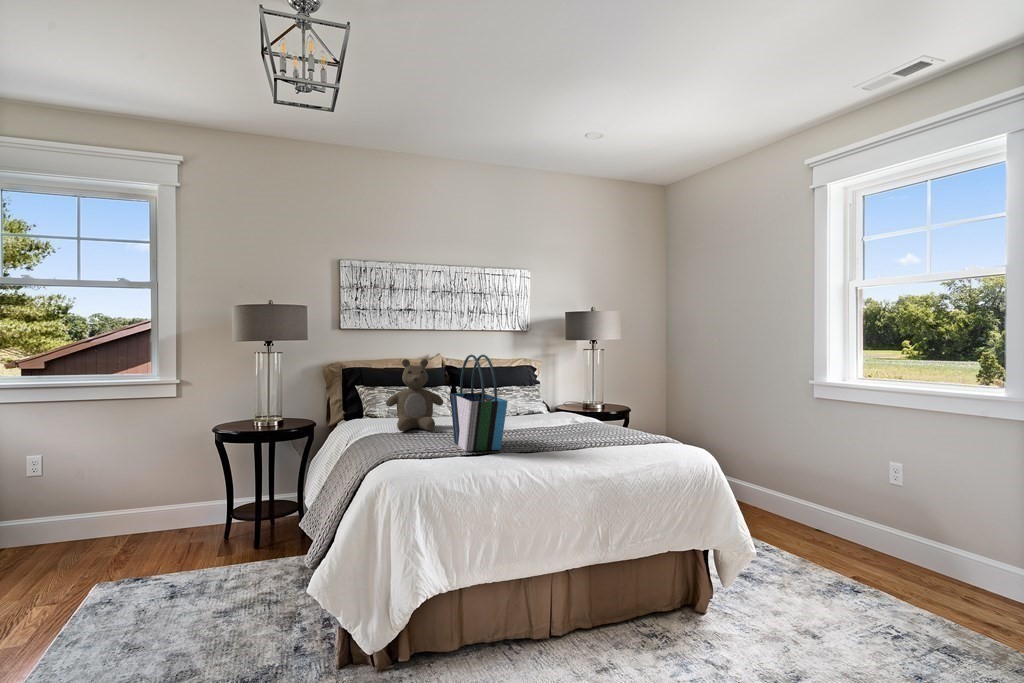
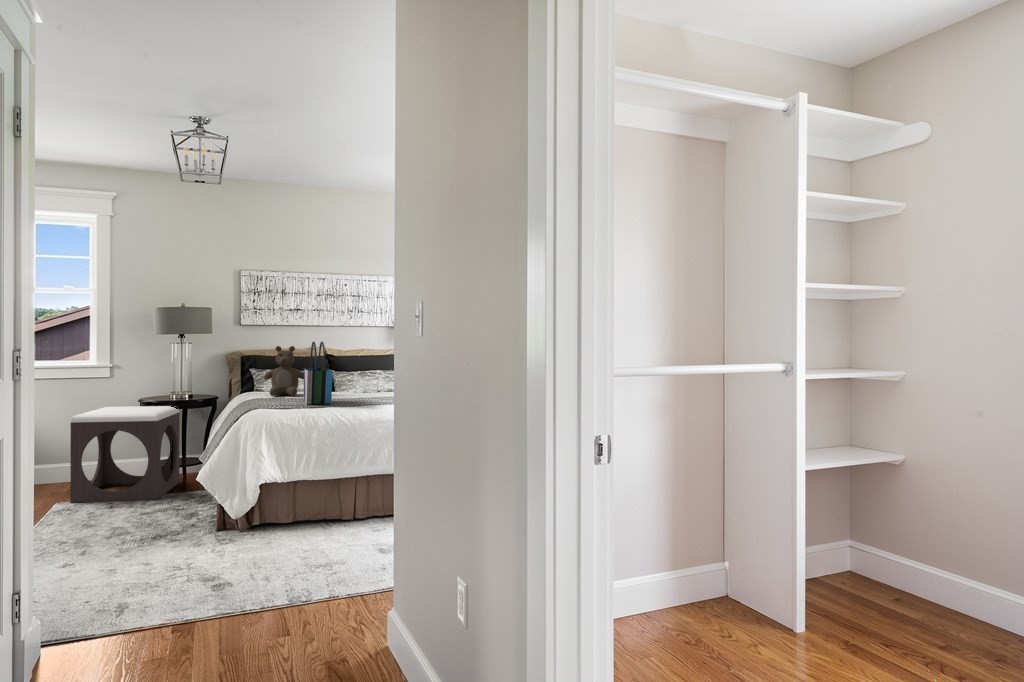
footstool: none [118,439,267,584] -> present [70,406,180,503]

